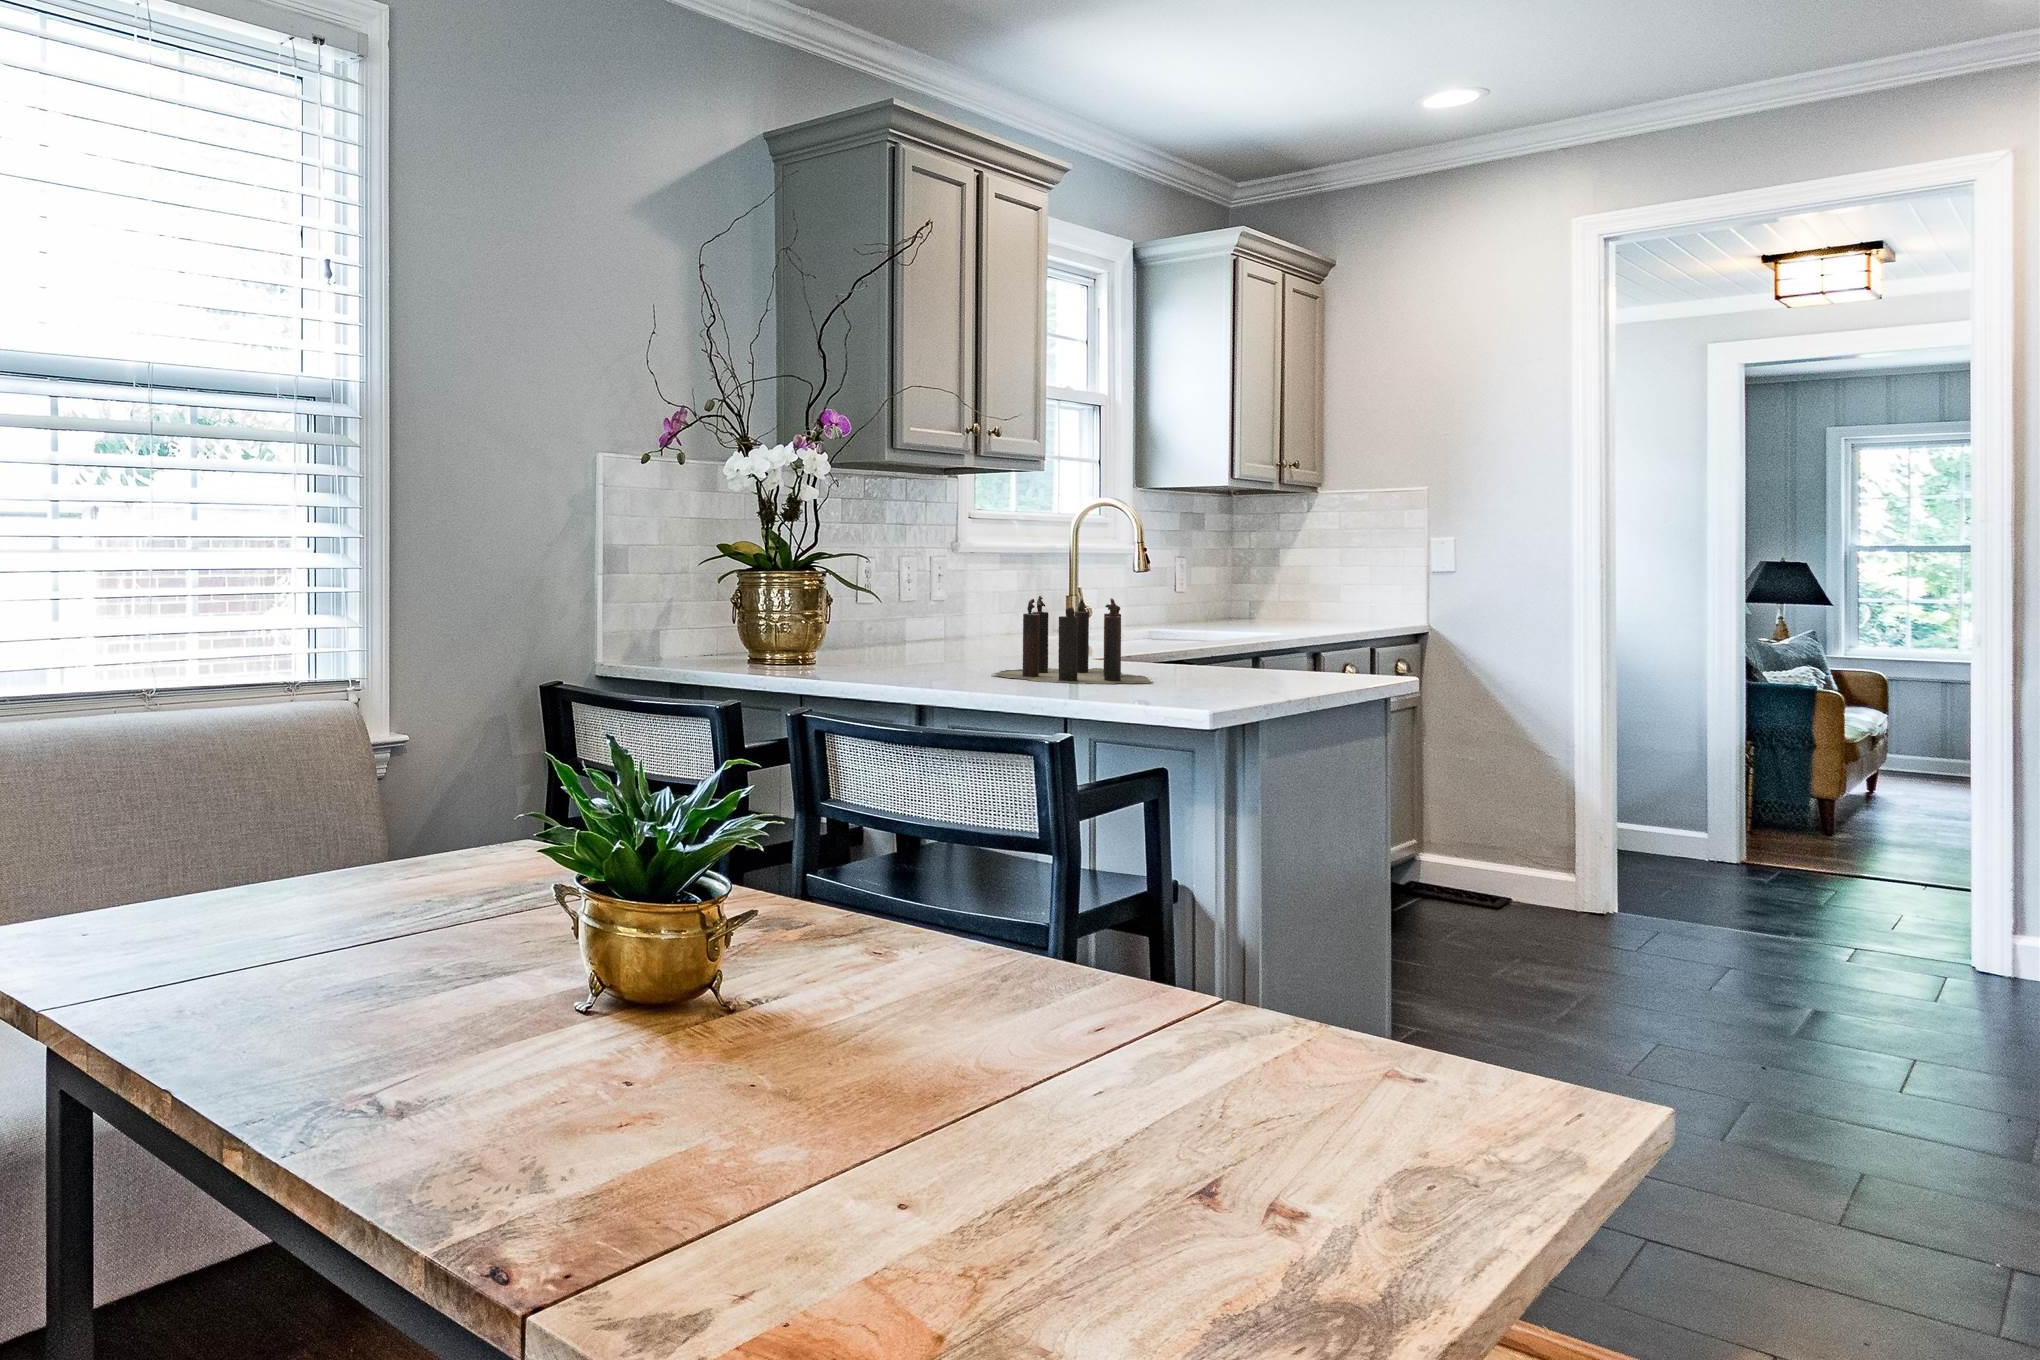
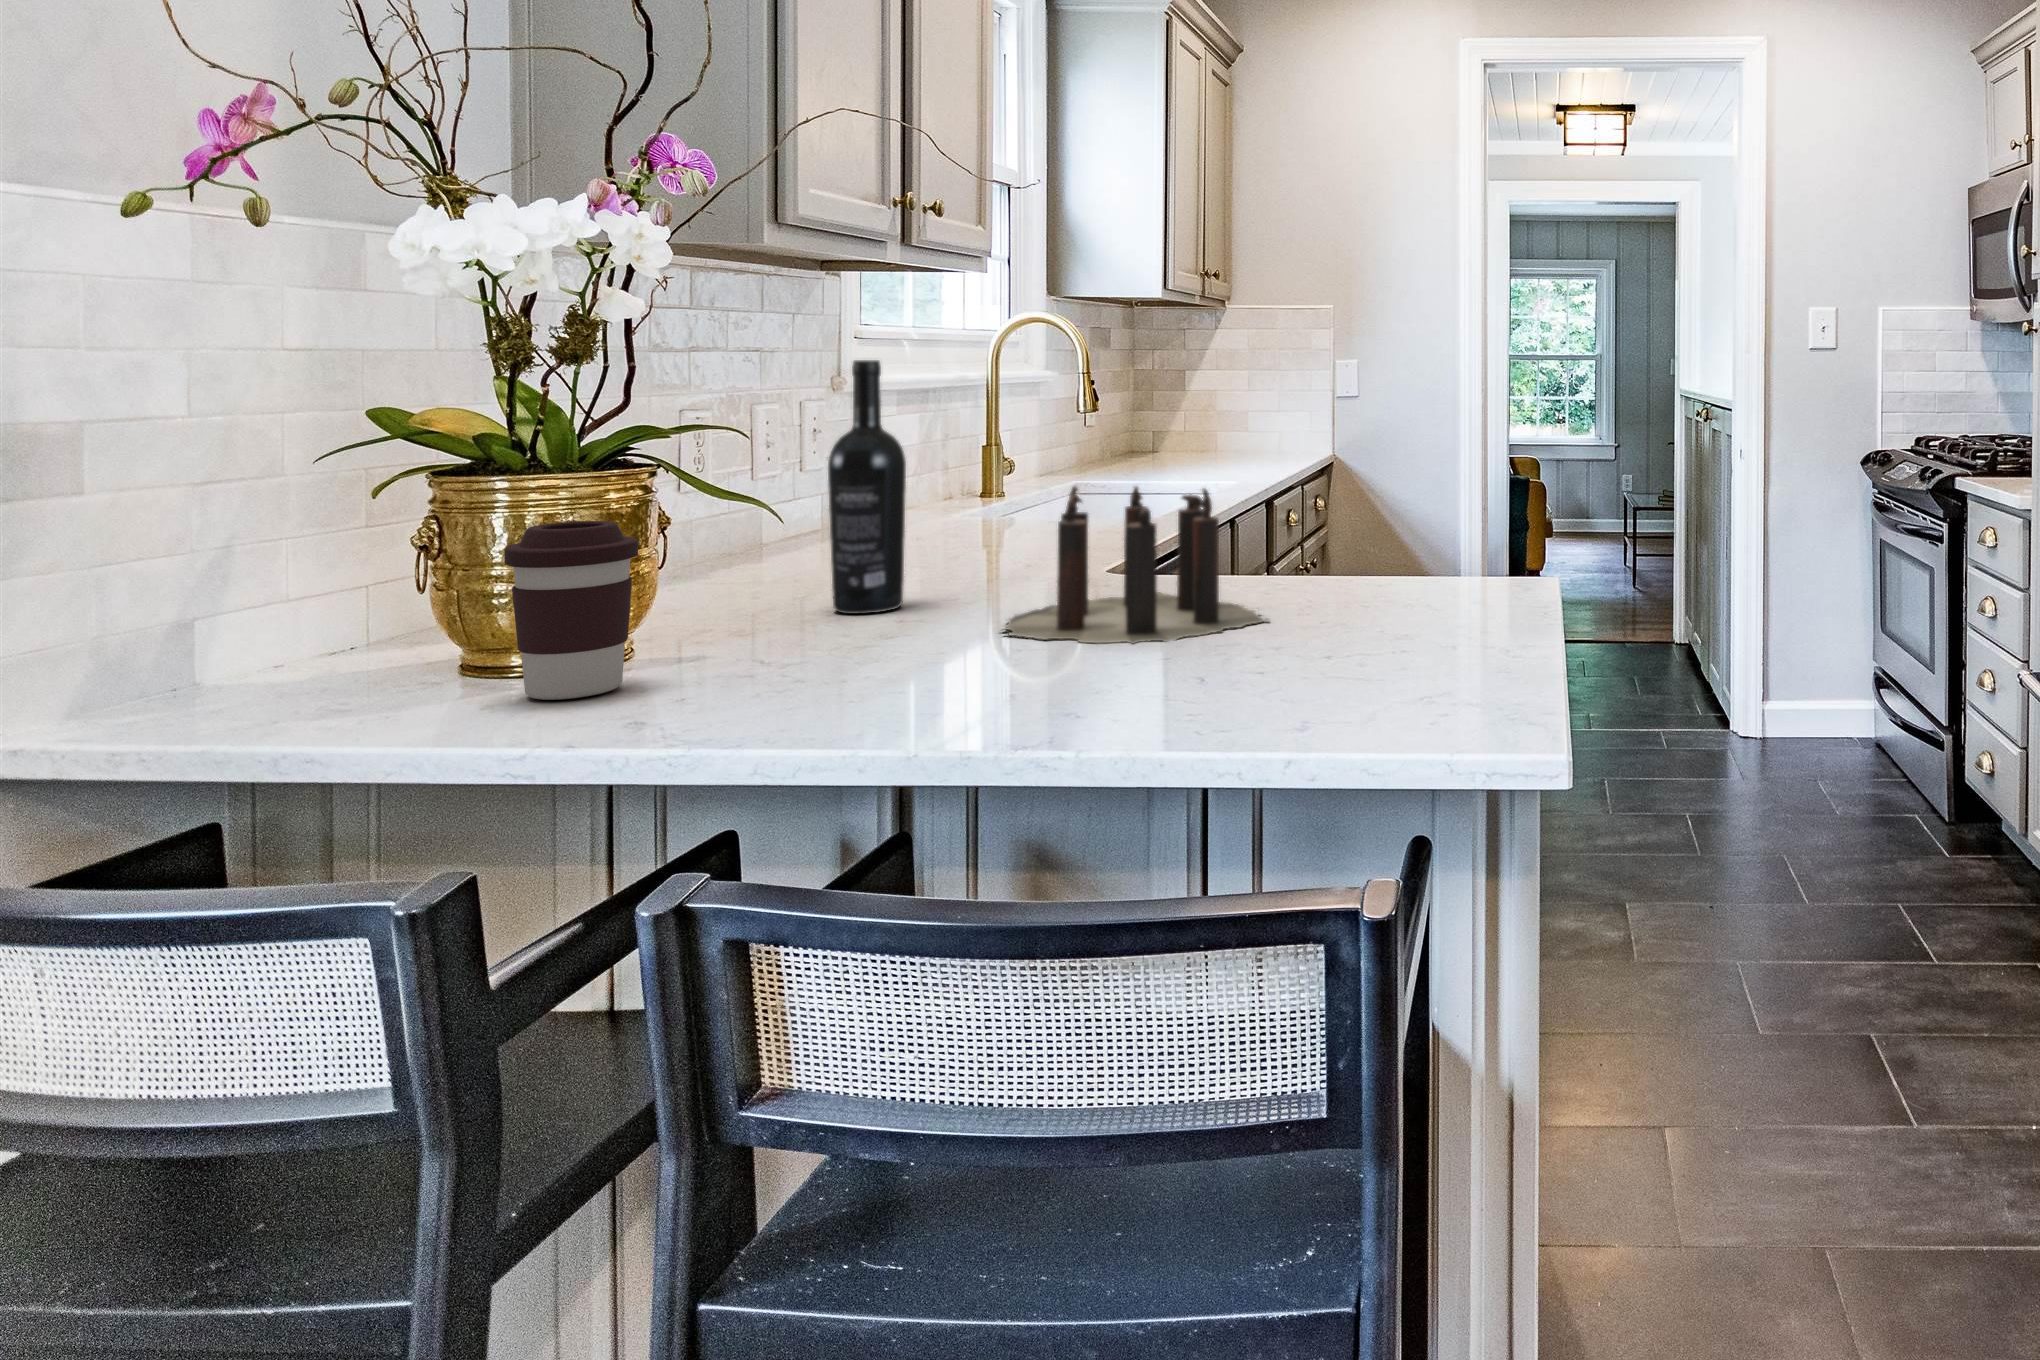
wine bottle: none [914,524,956,666] -> present [828,360,906,614]
coffee cup: none [761,595,813,673] -> present [504,521,638,700]

